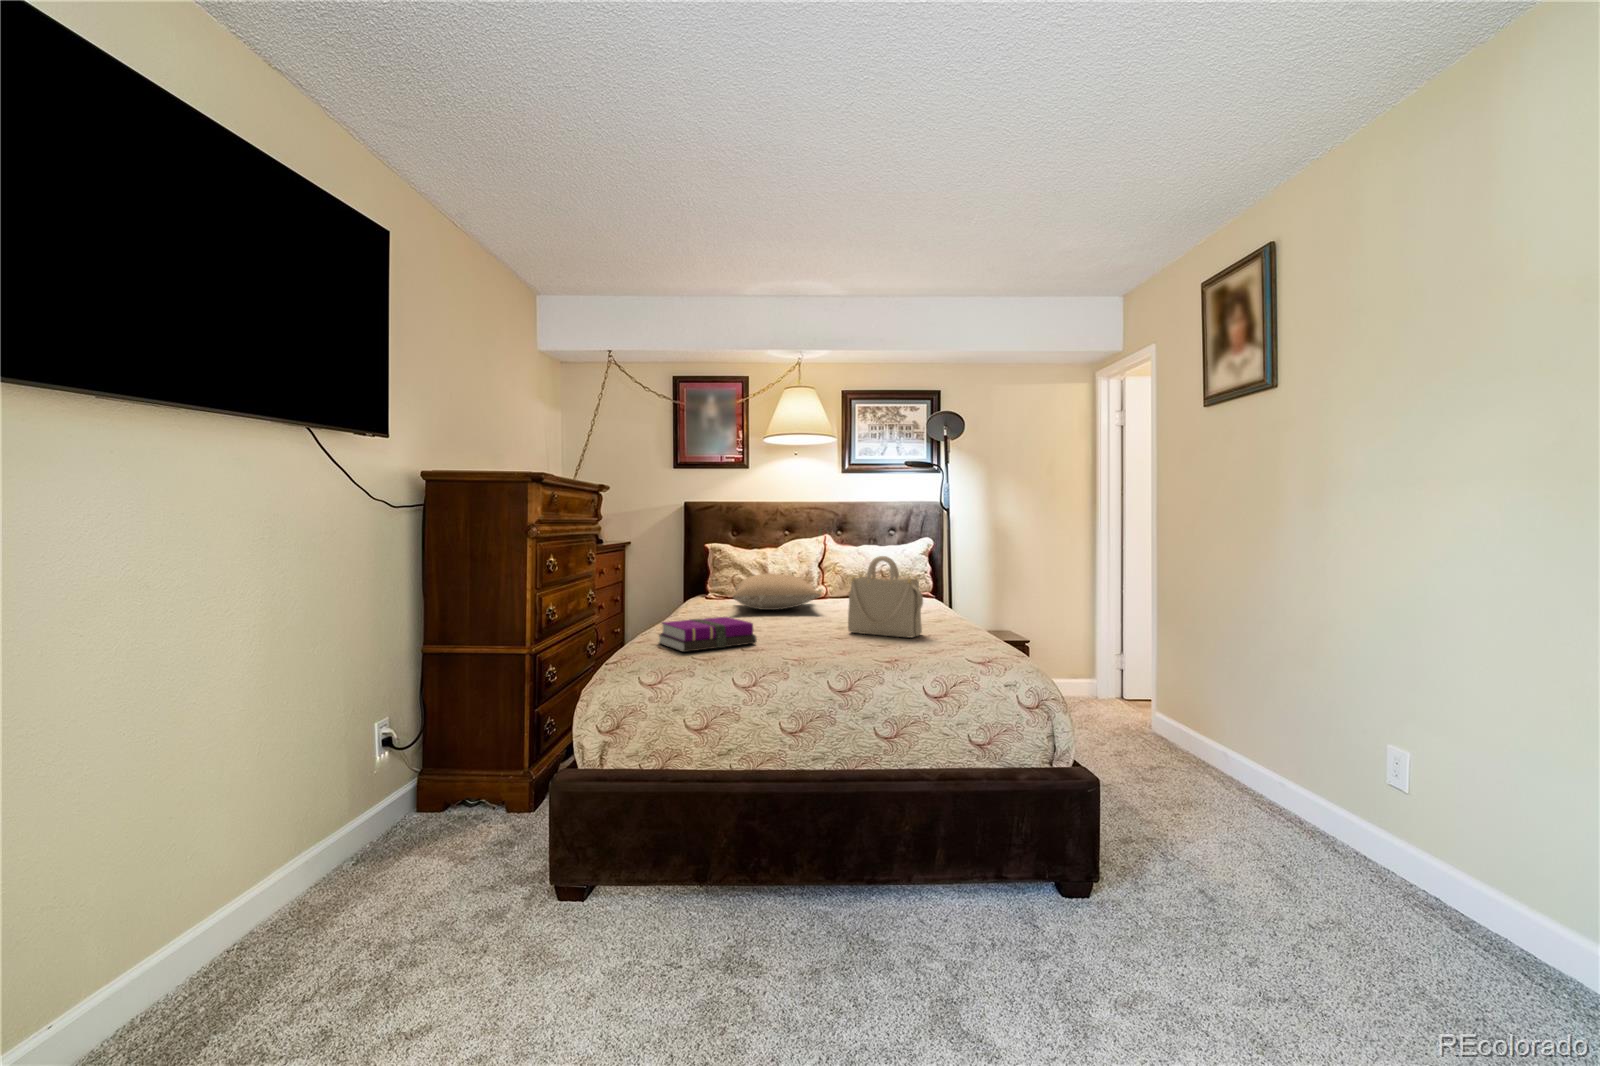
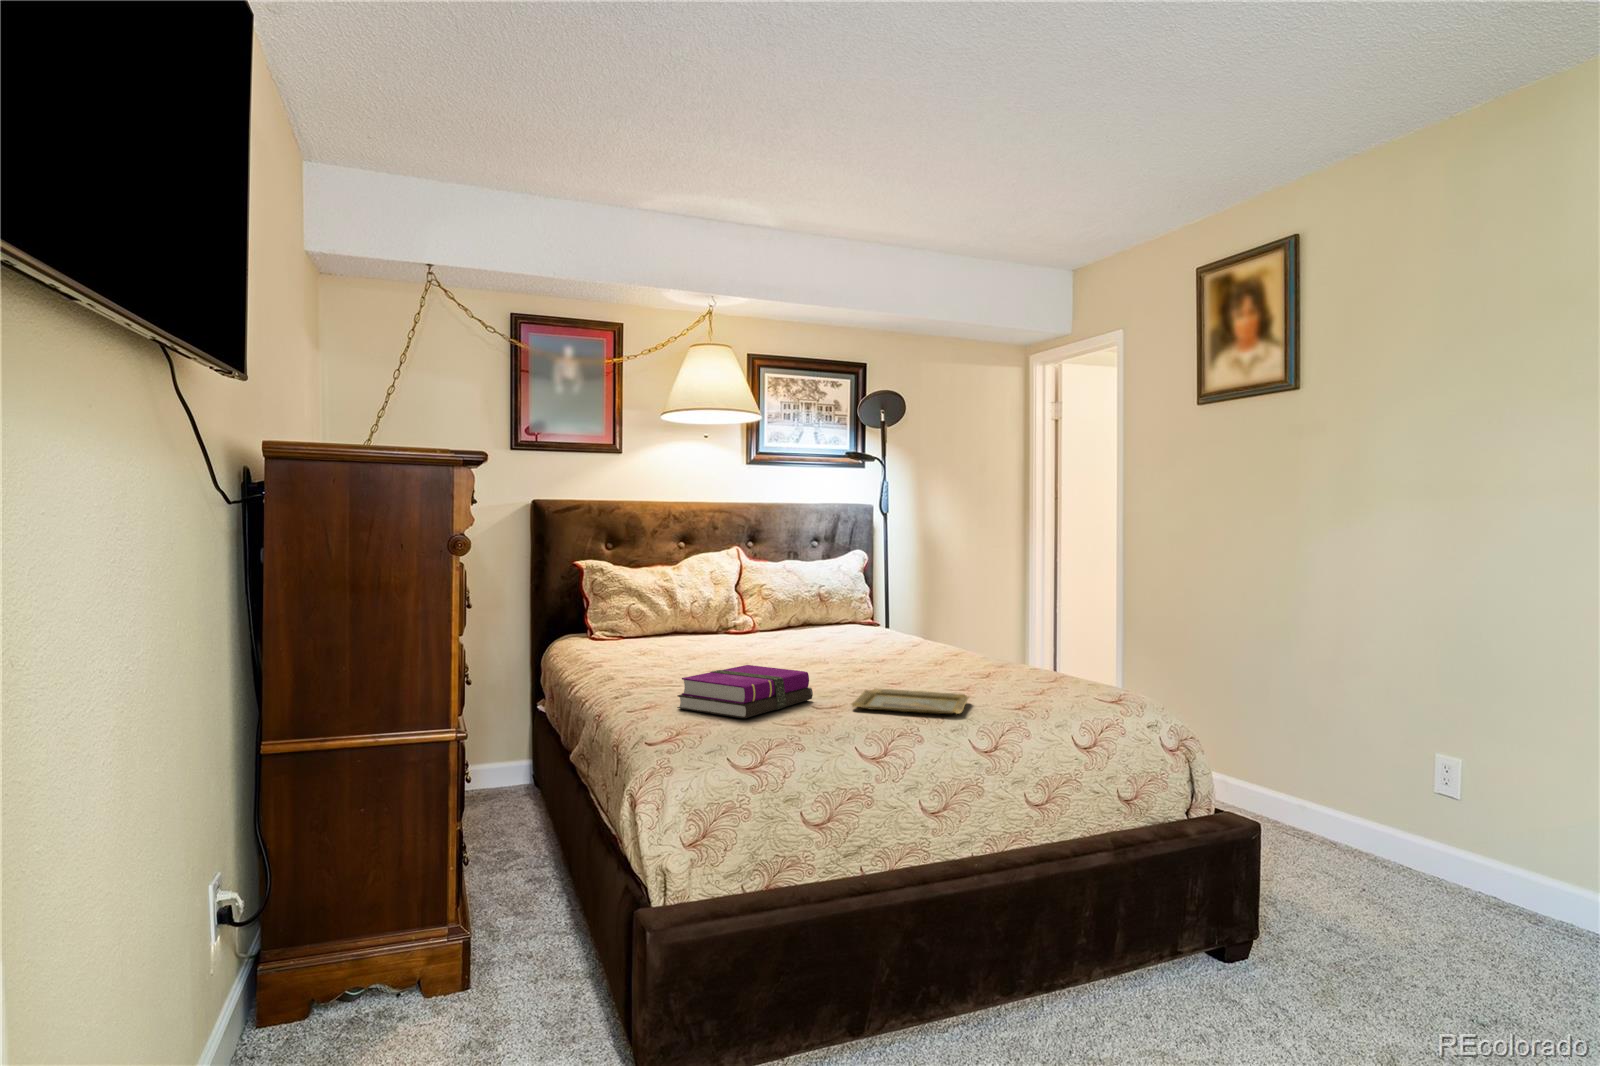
handbag: present [848,556,923,638] -> none [887,577,986,679]
pillow: present [733,573,821,610] -> none [662,602,808,652]
tray: none [770,639,866,660] -> present [852,688,969,714]

